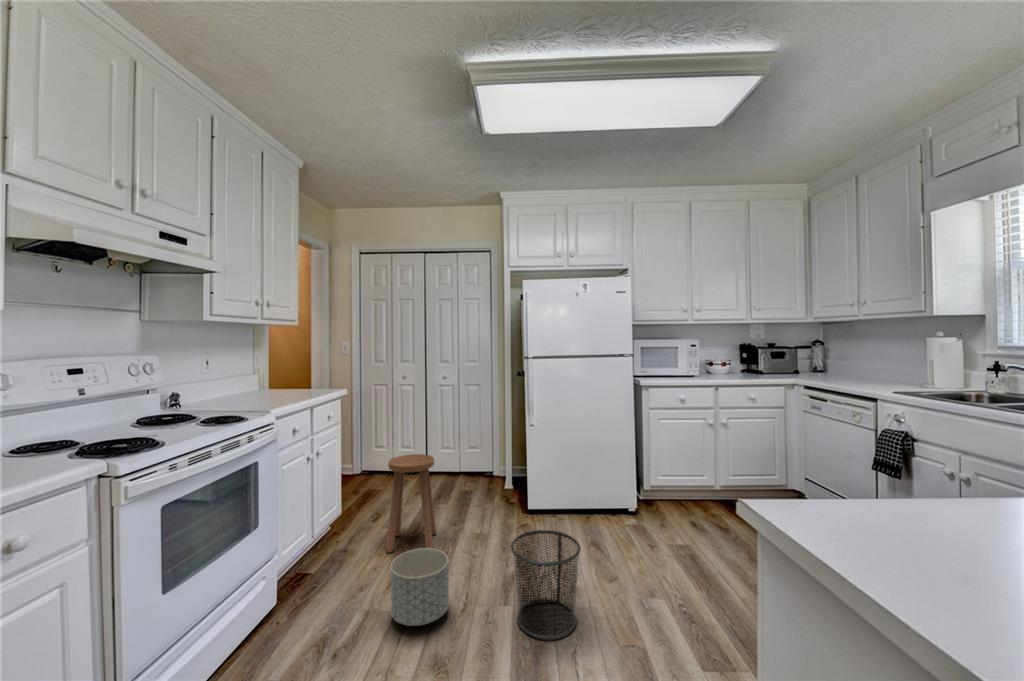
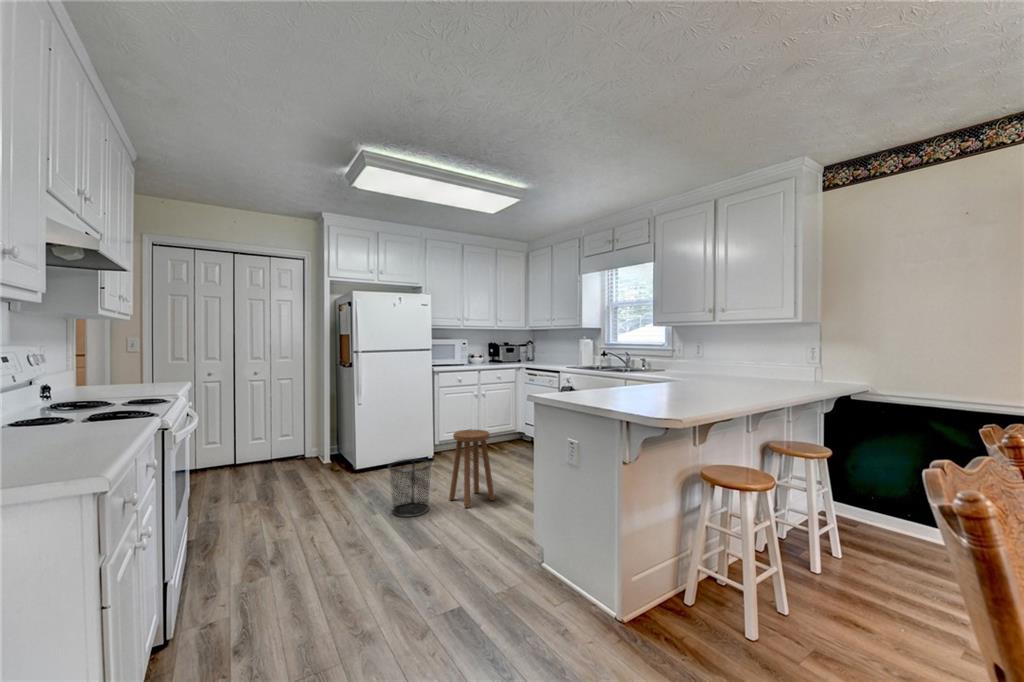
stool: present [386,454,436,552] -> present [449,430,495,508]
planter: present [391,548,449,626] -> none [304,485,347,532]

